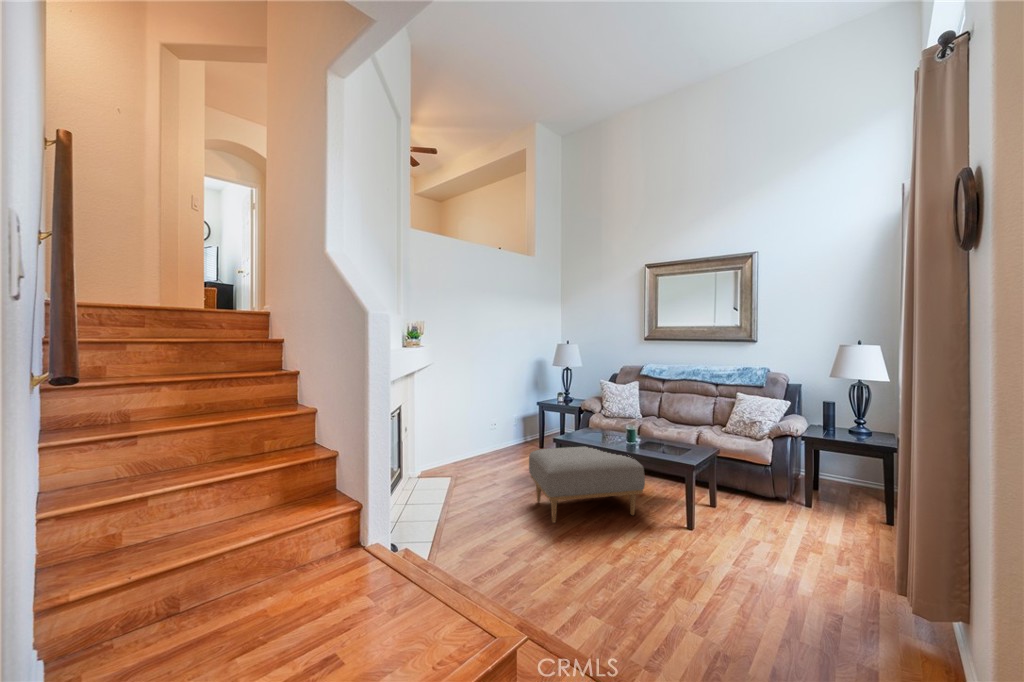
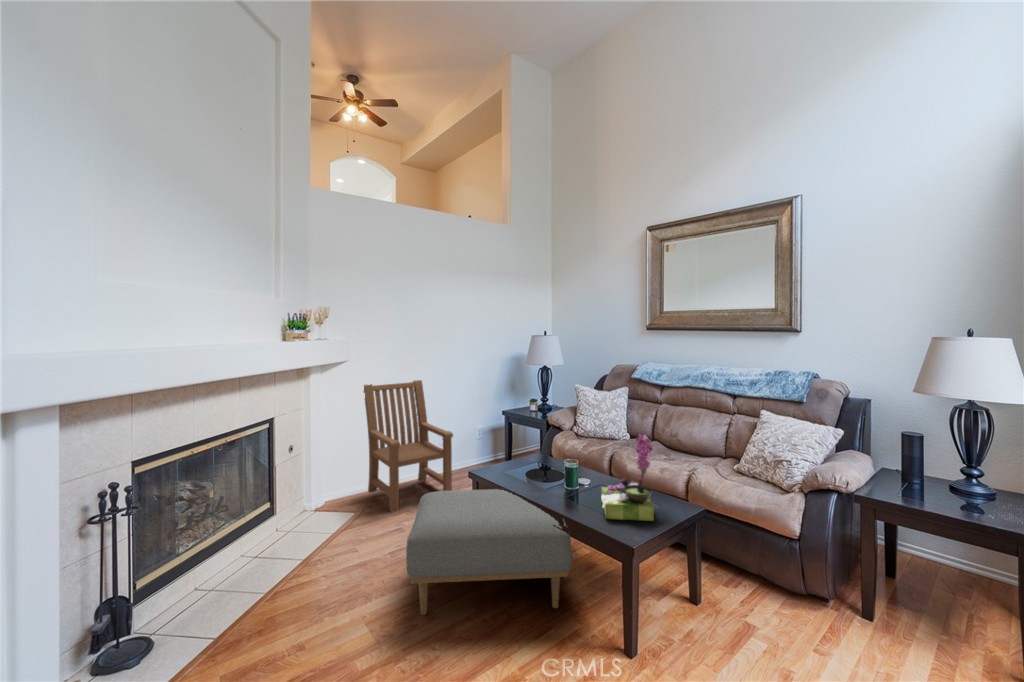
armchair: none [443,378,516,475] -> present [364,380,453,512]
flower arrangement: none [654,404,694,456] -> present [601,434,654,521]

